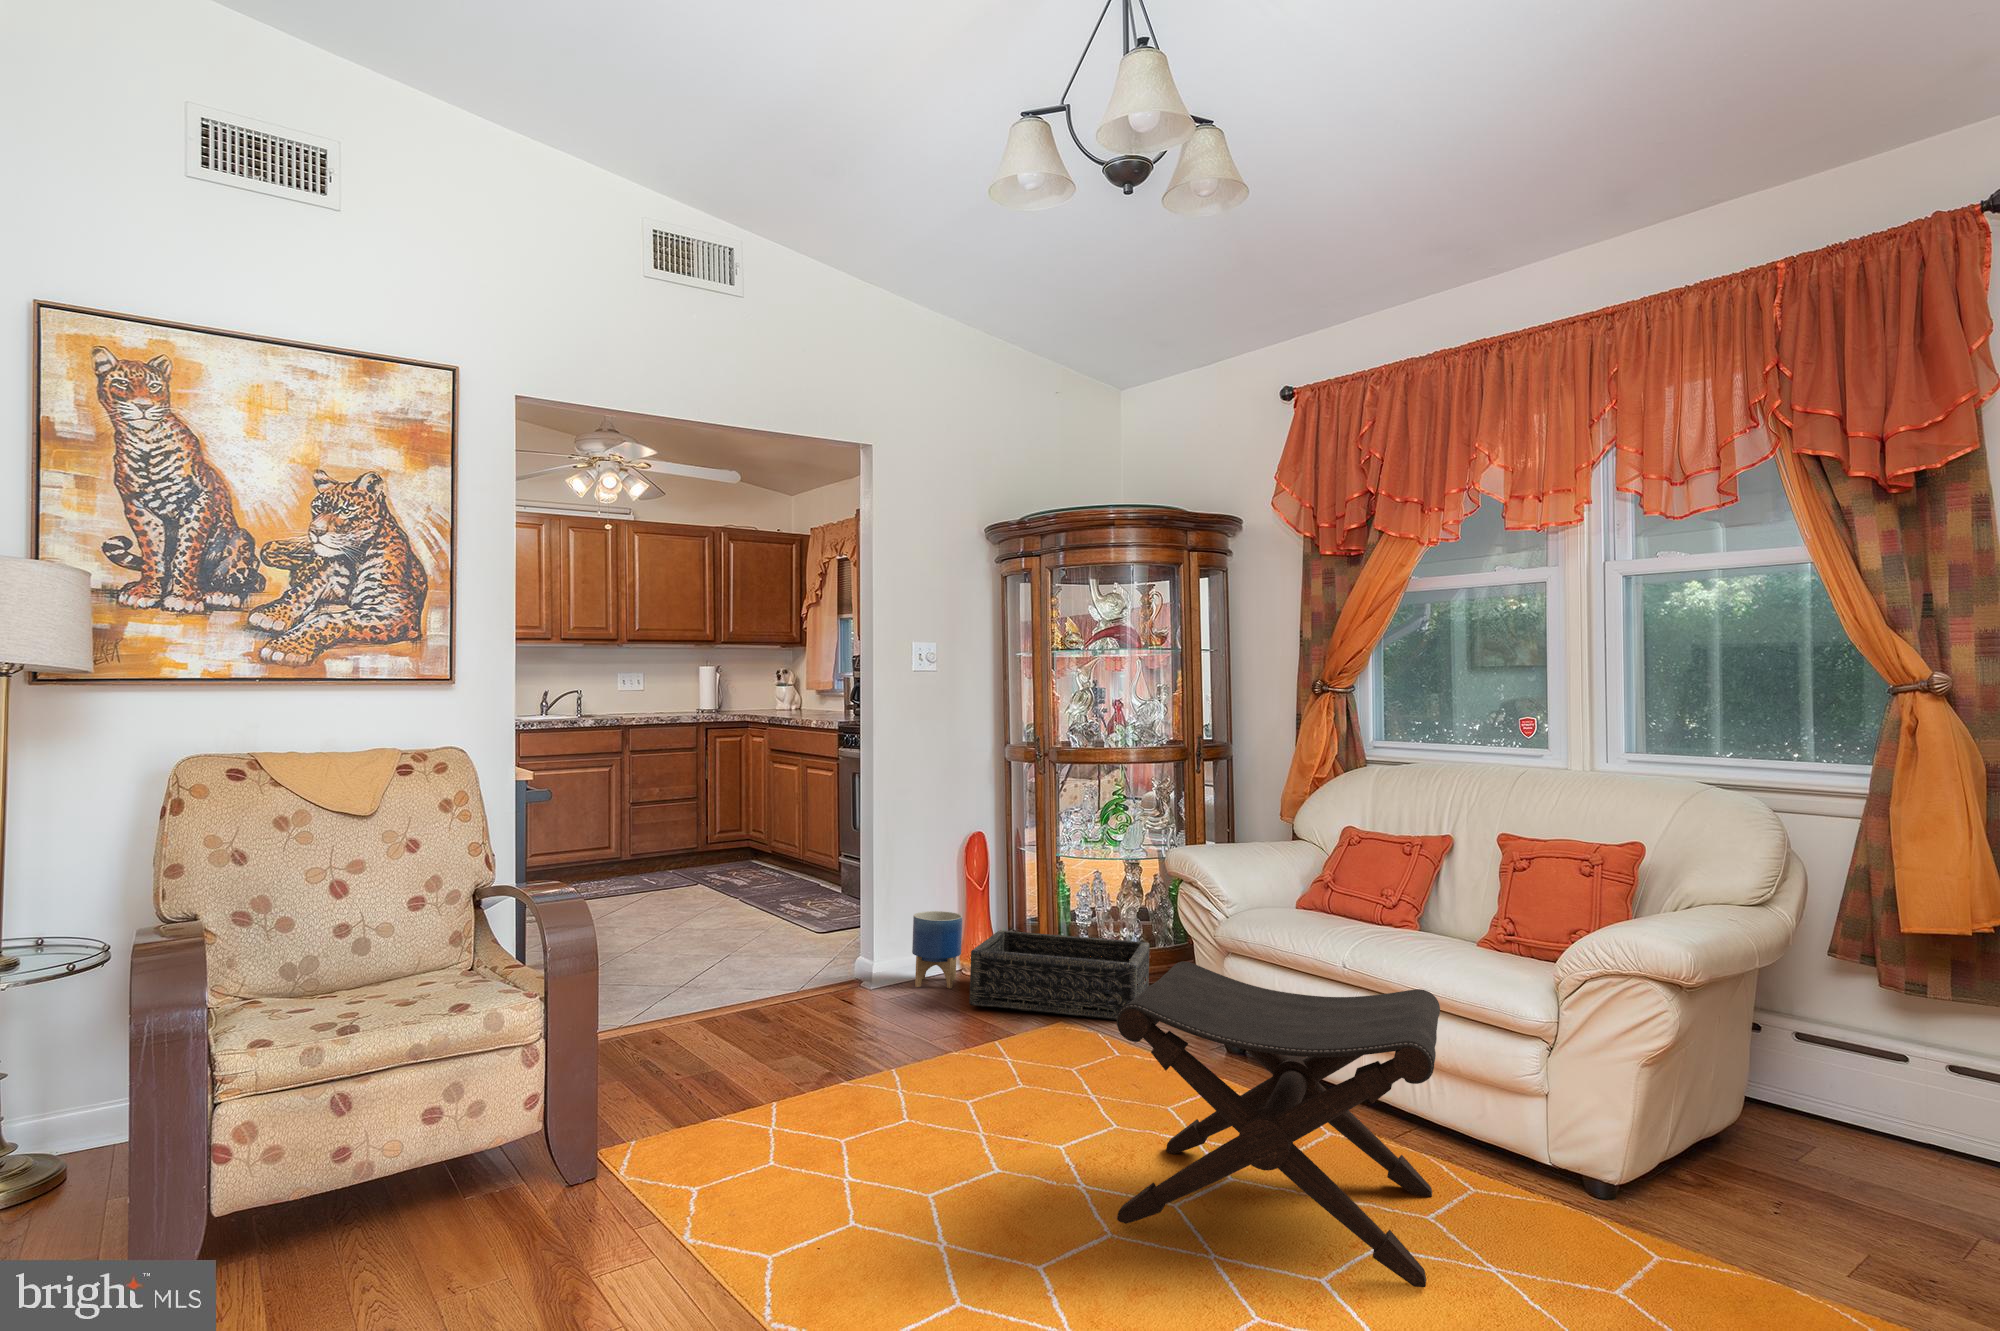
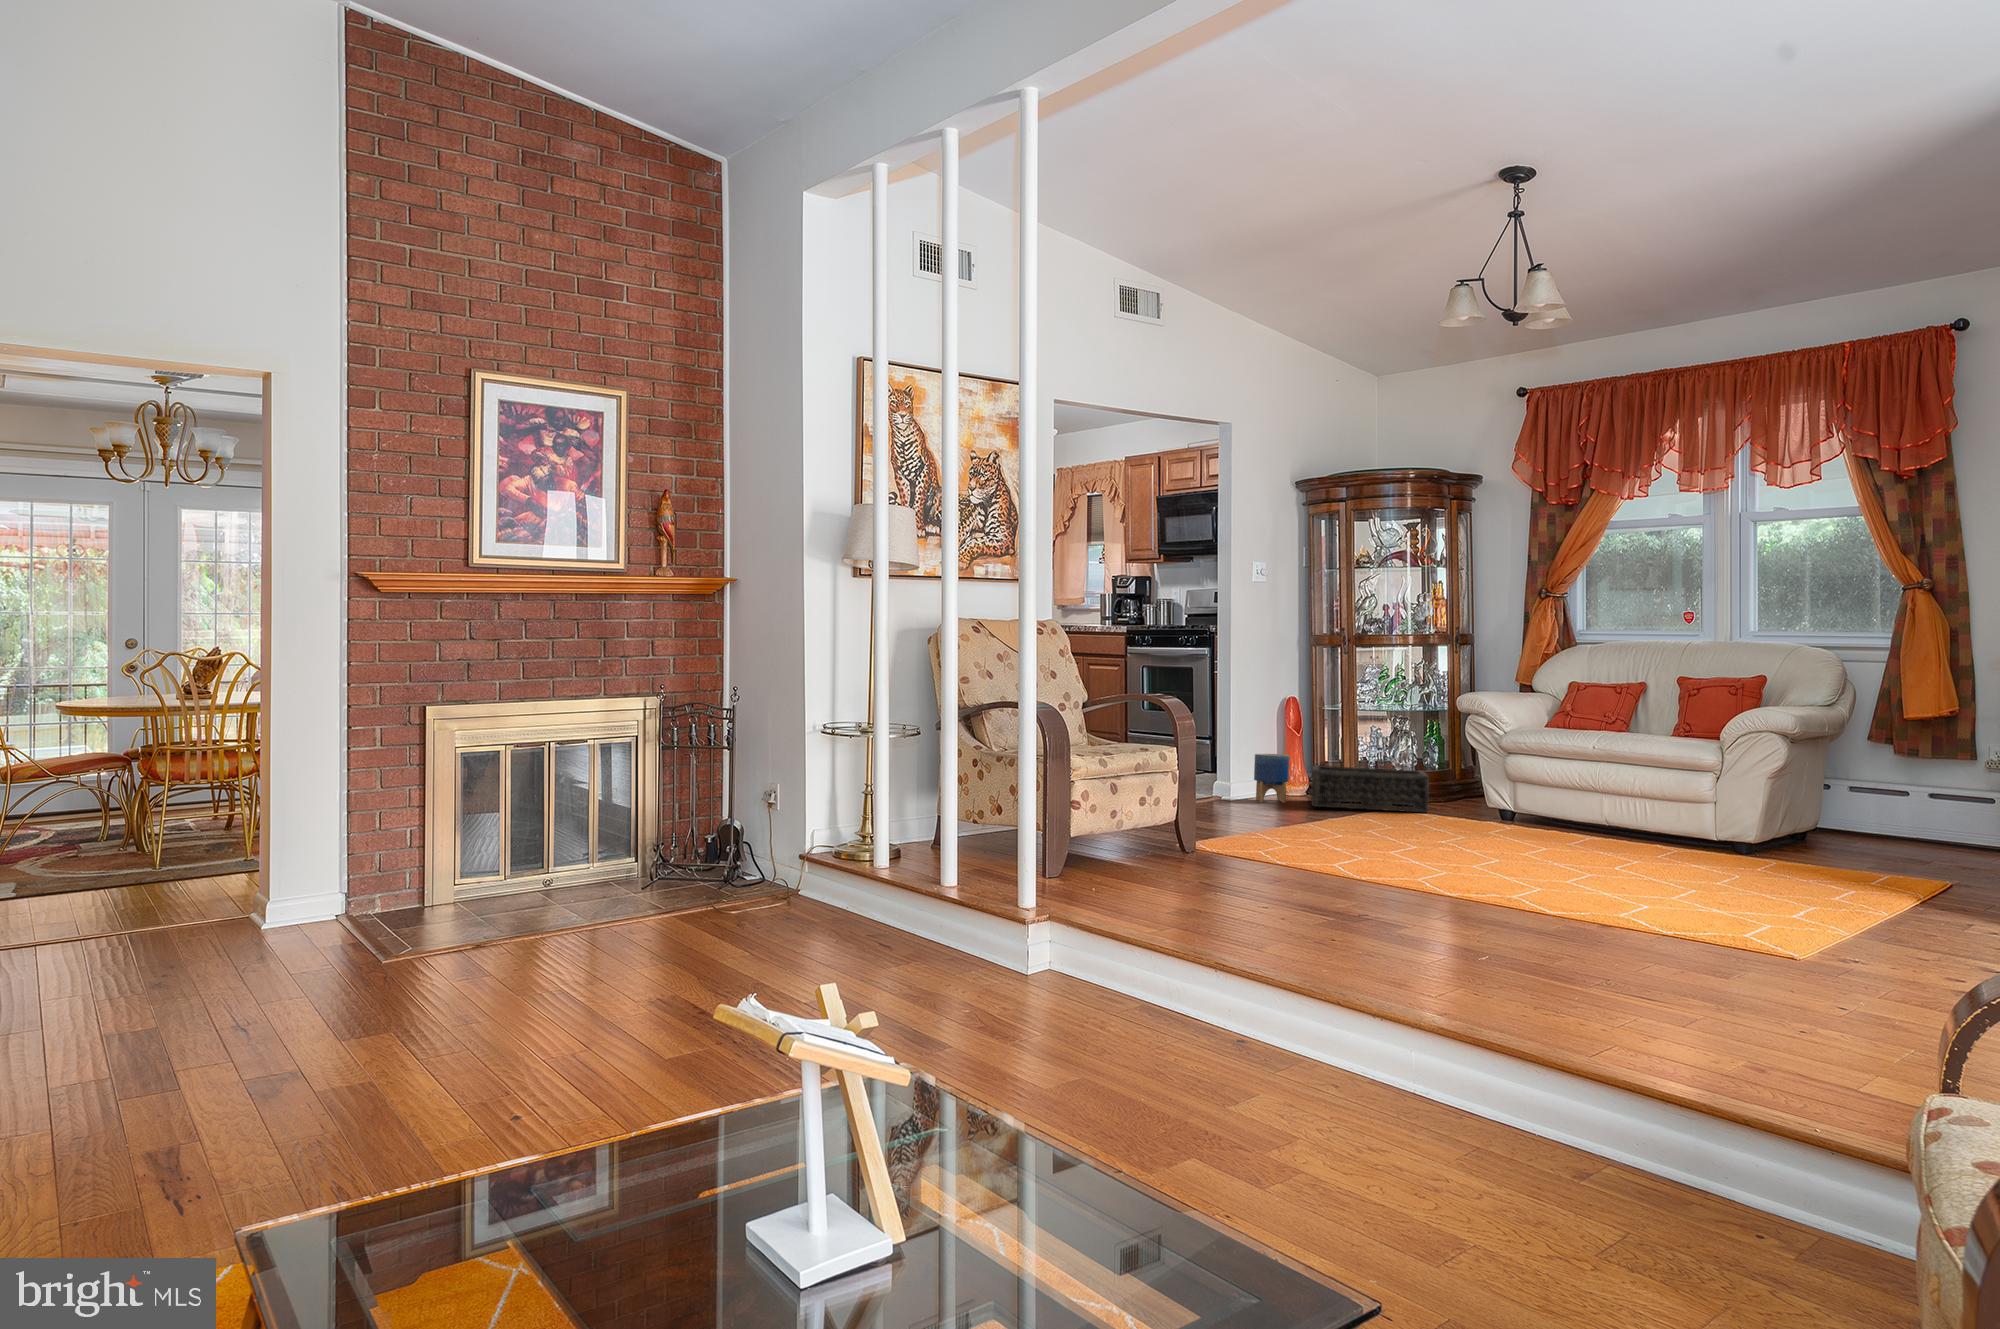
footstool: present [1117,961,1440,1287] -> none [1496,740,1667,868]

